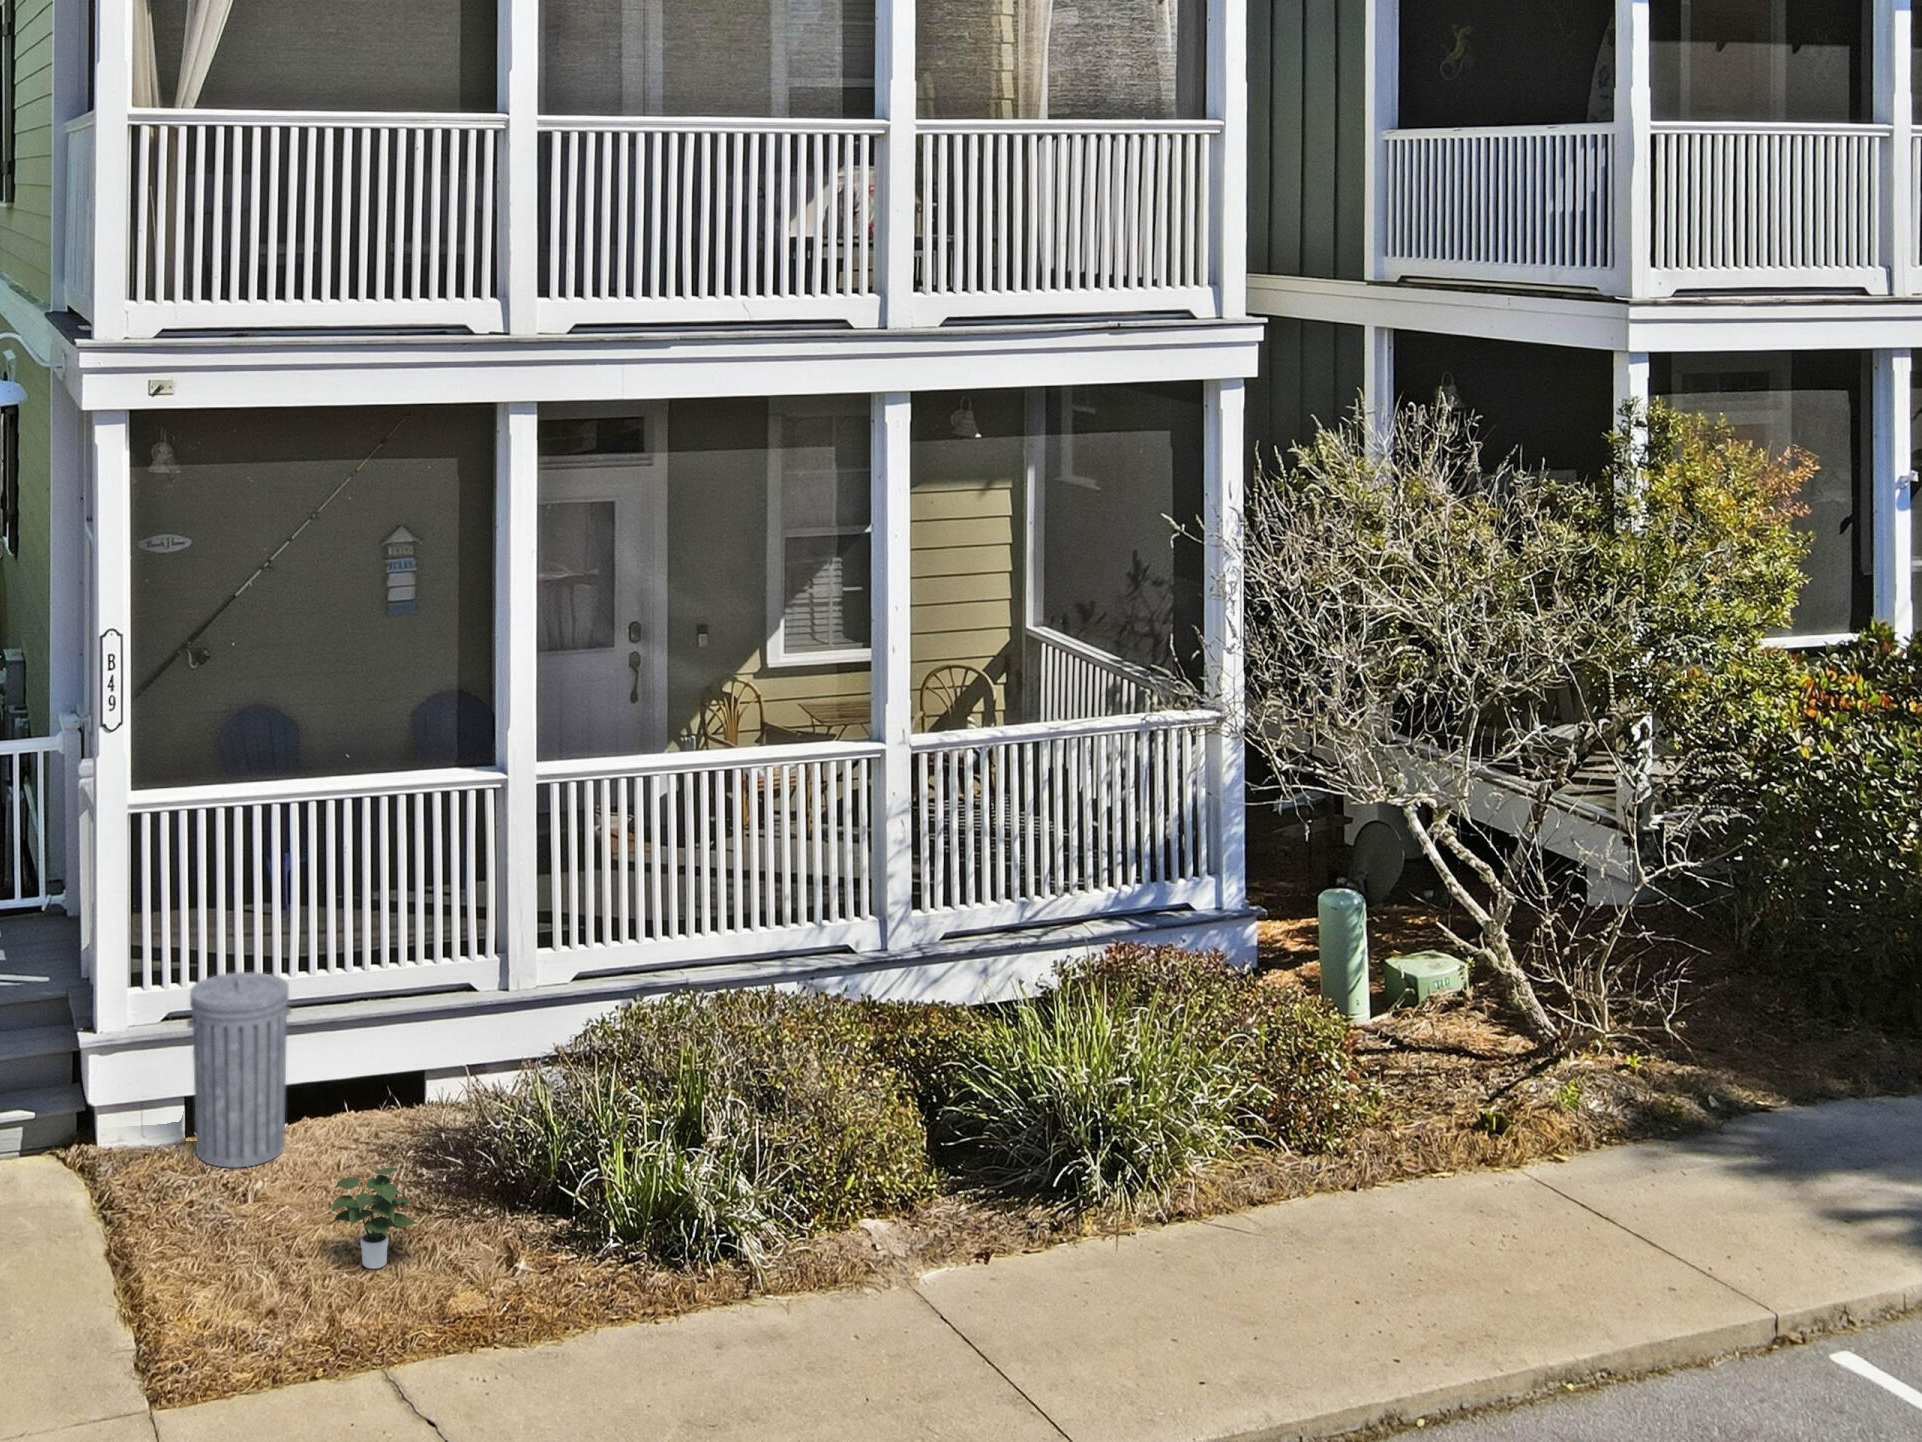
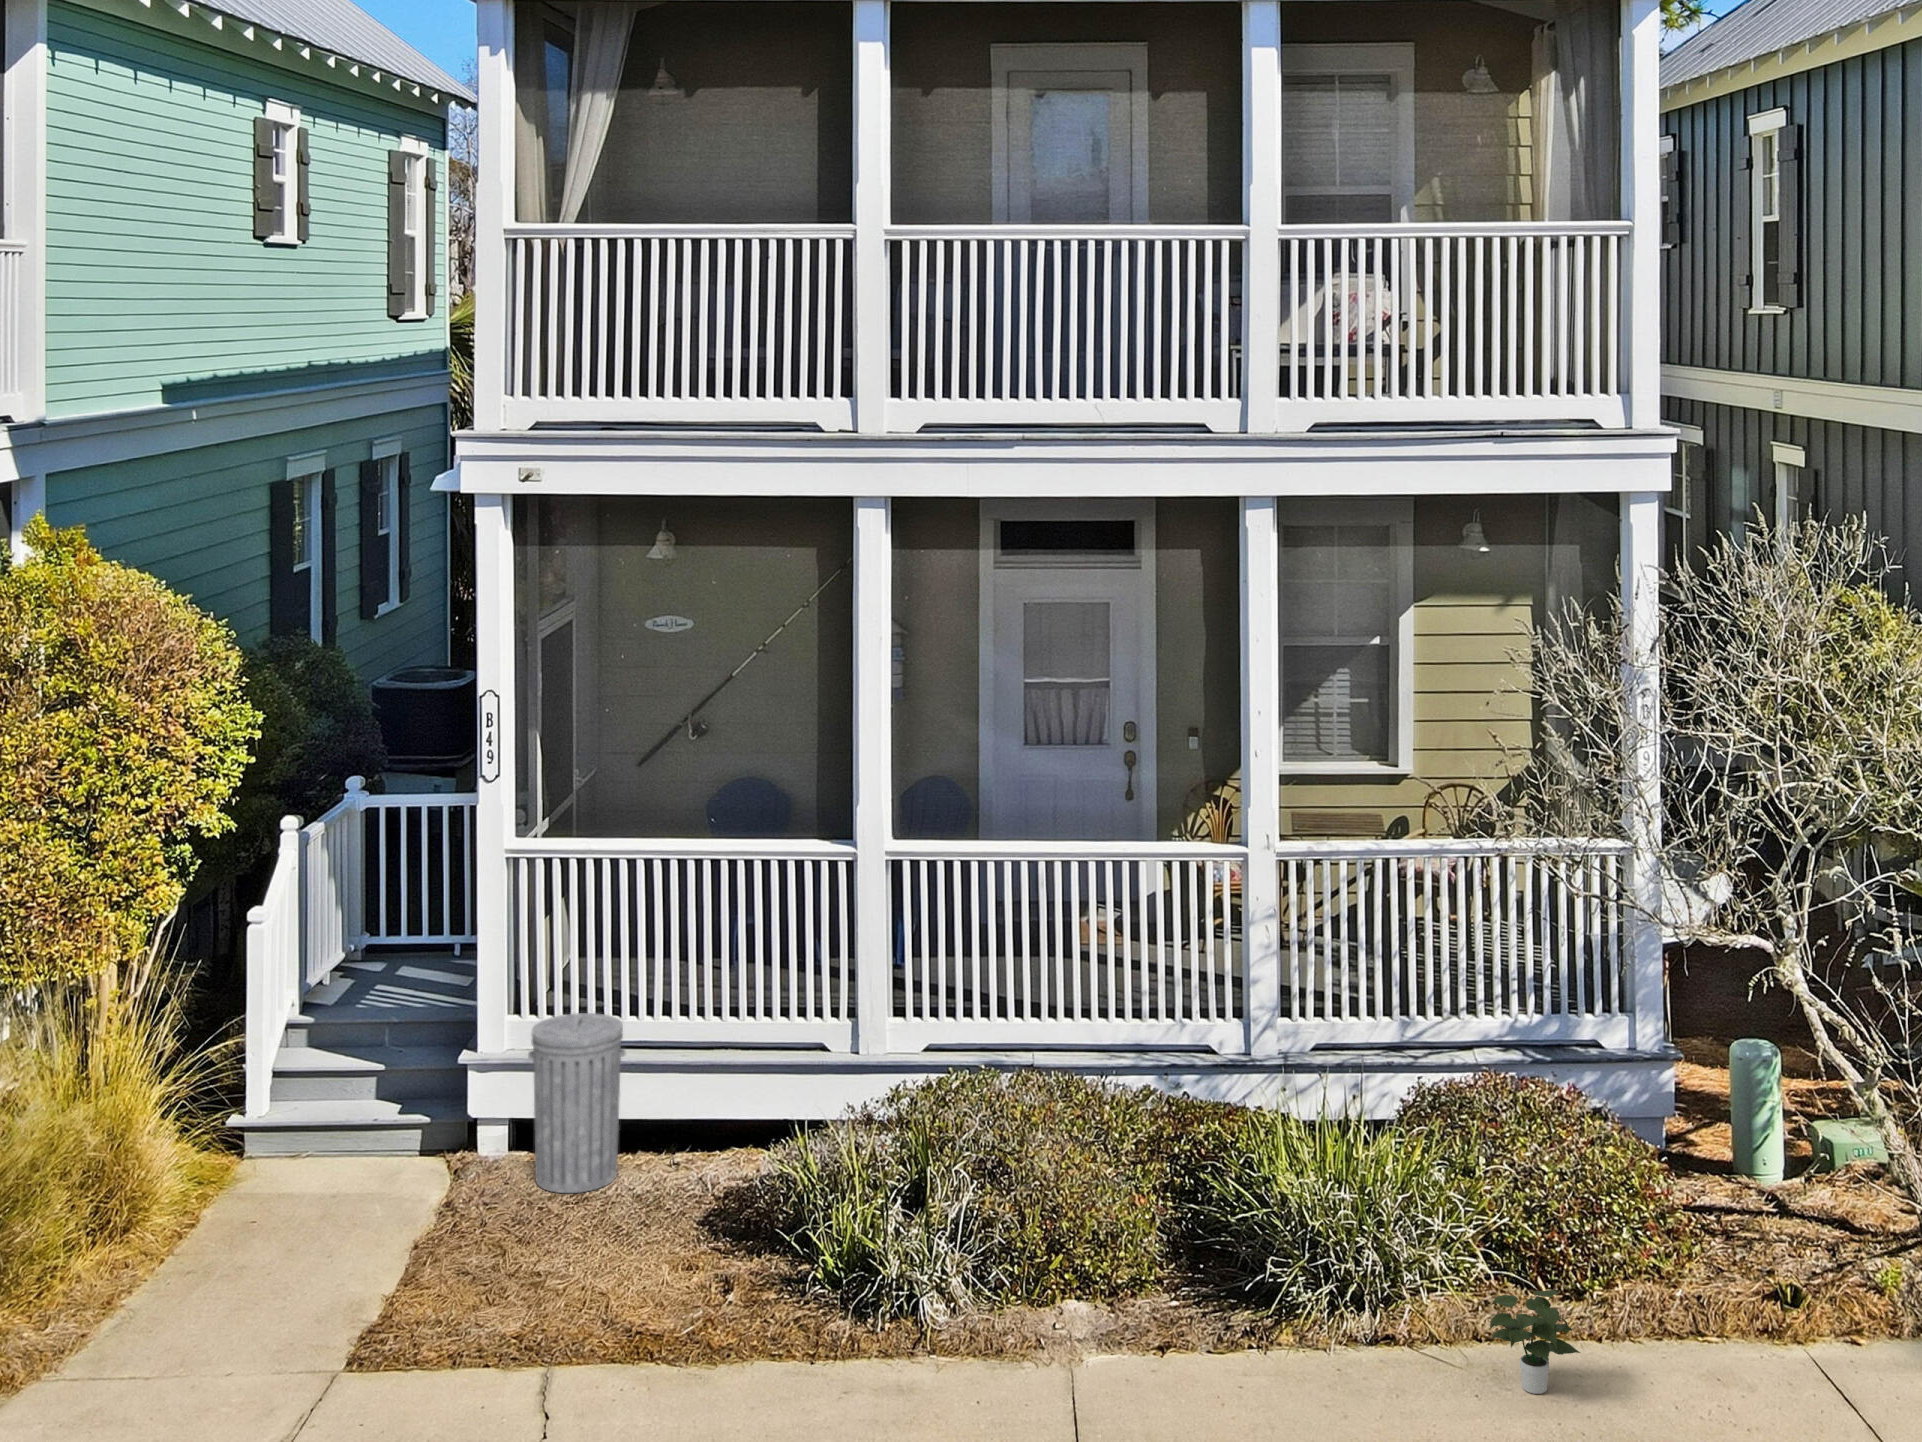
potted plant: present [331,1167,418,1269] -> present [1490,1290,1580,1394]

